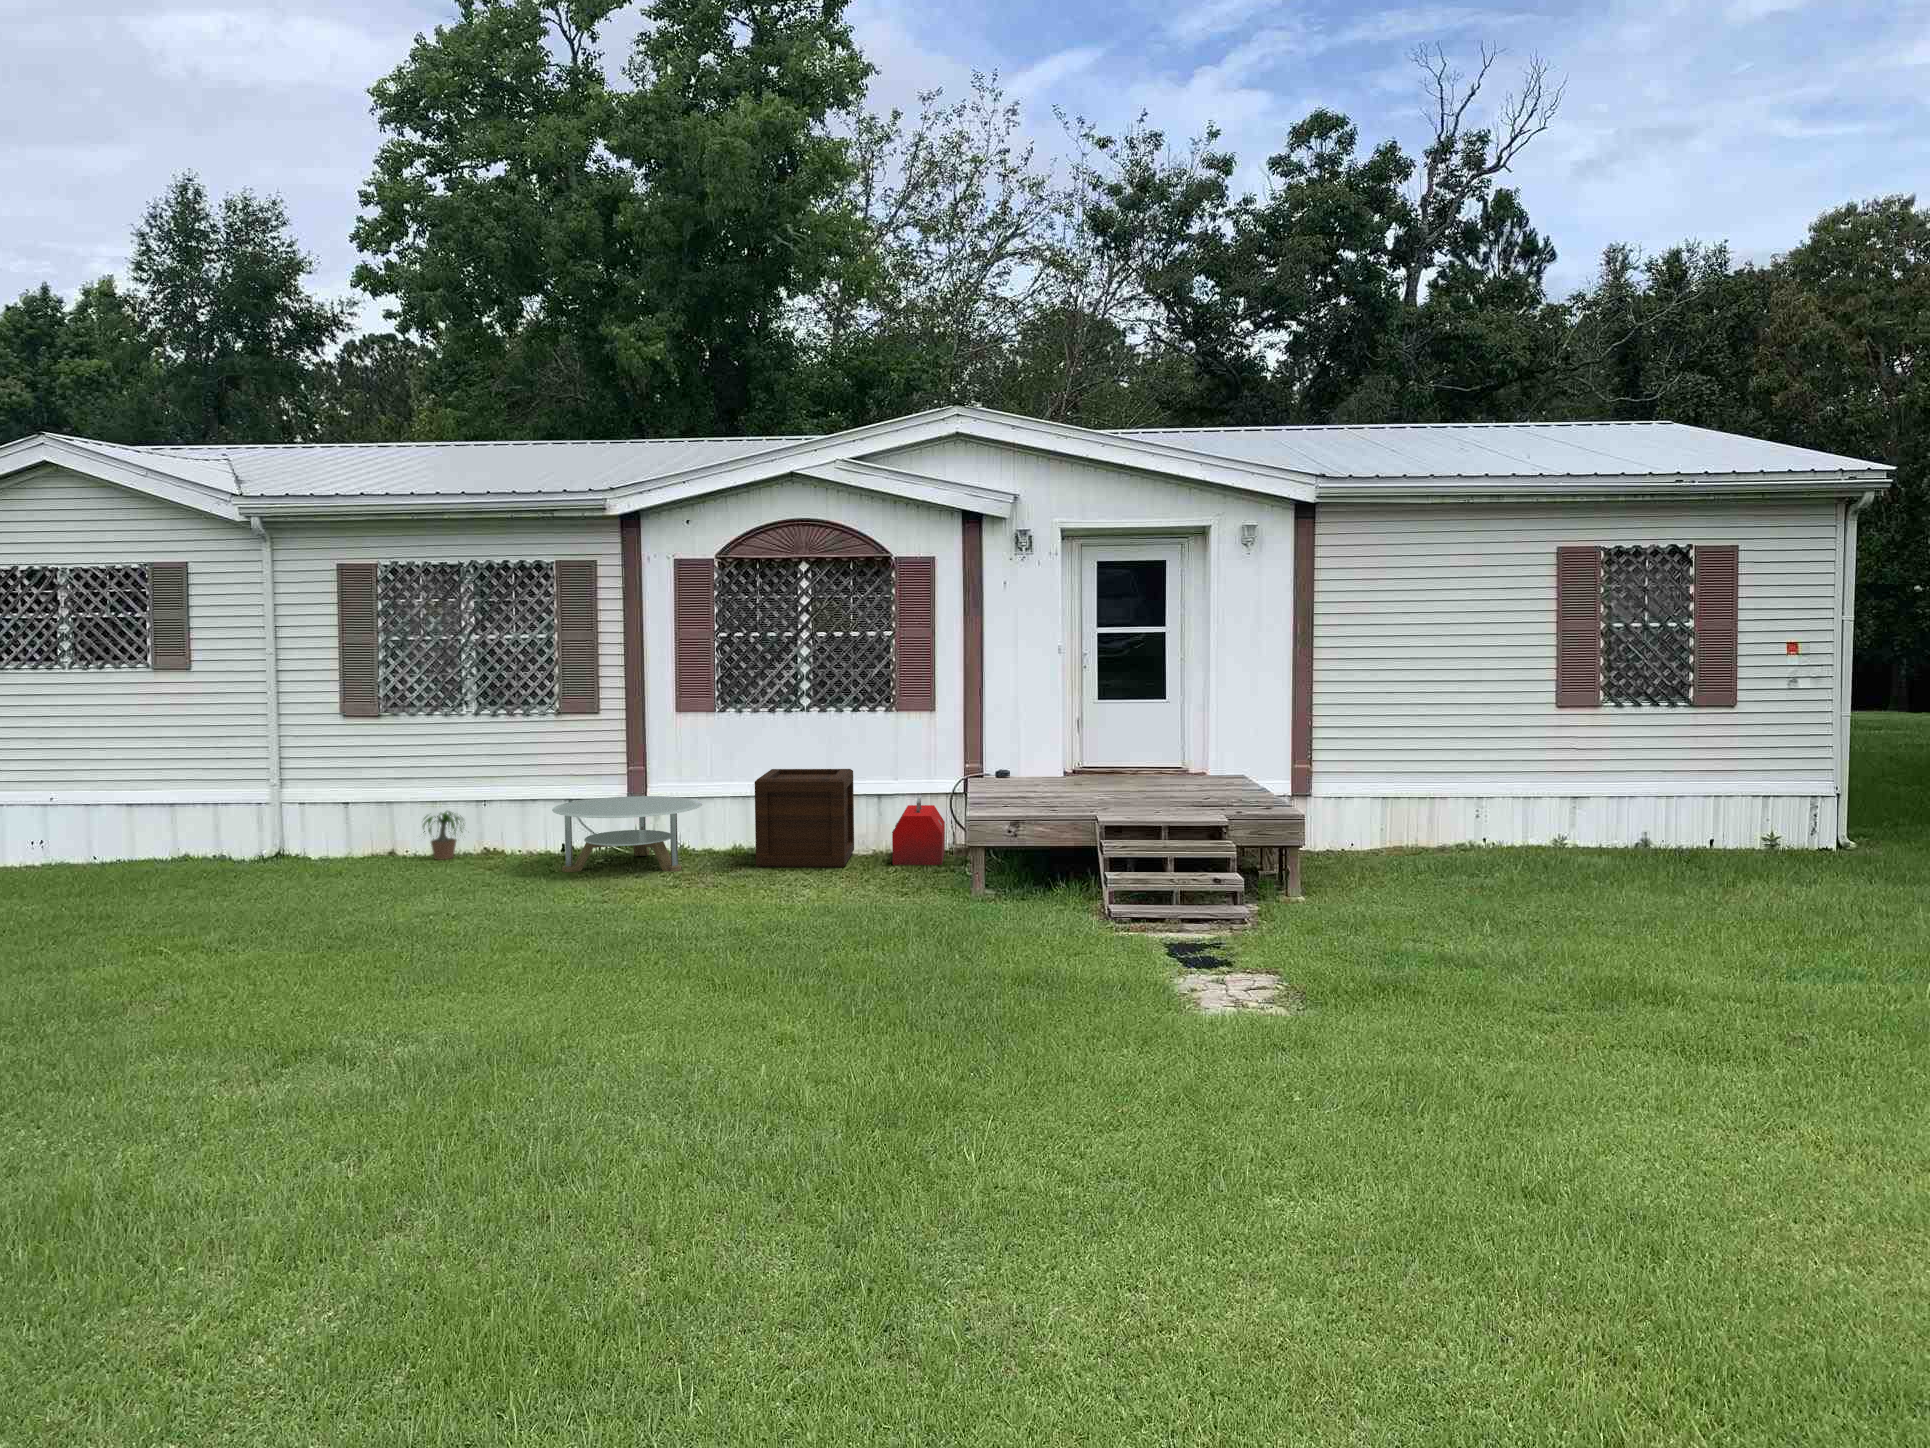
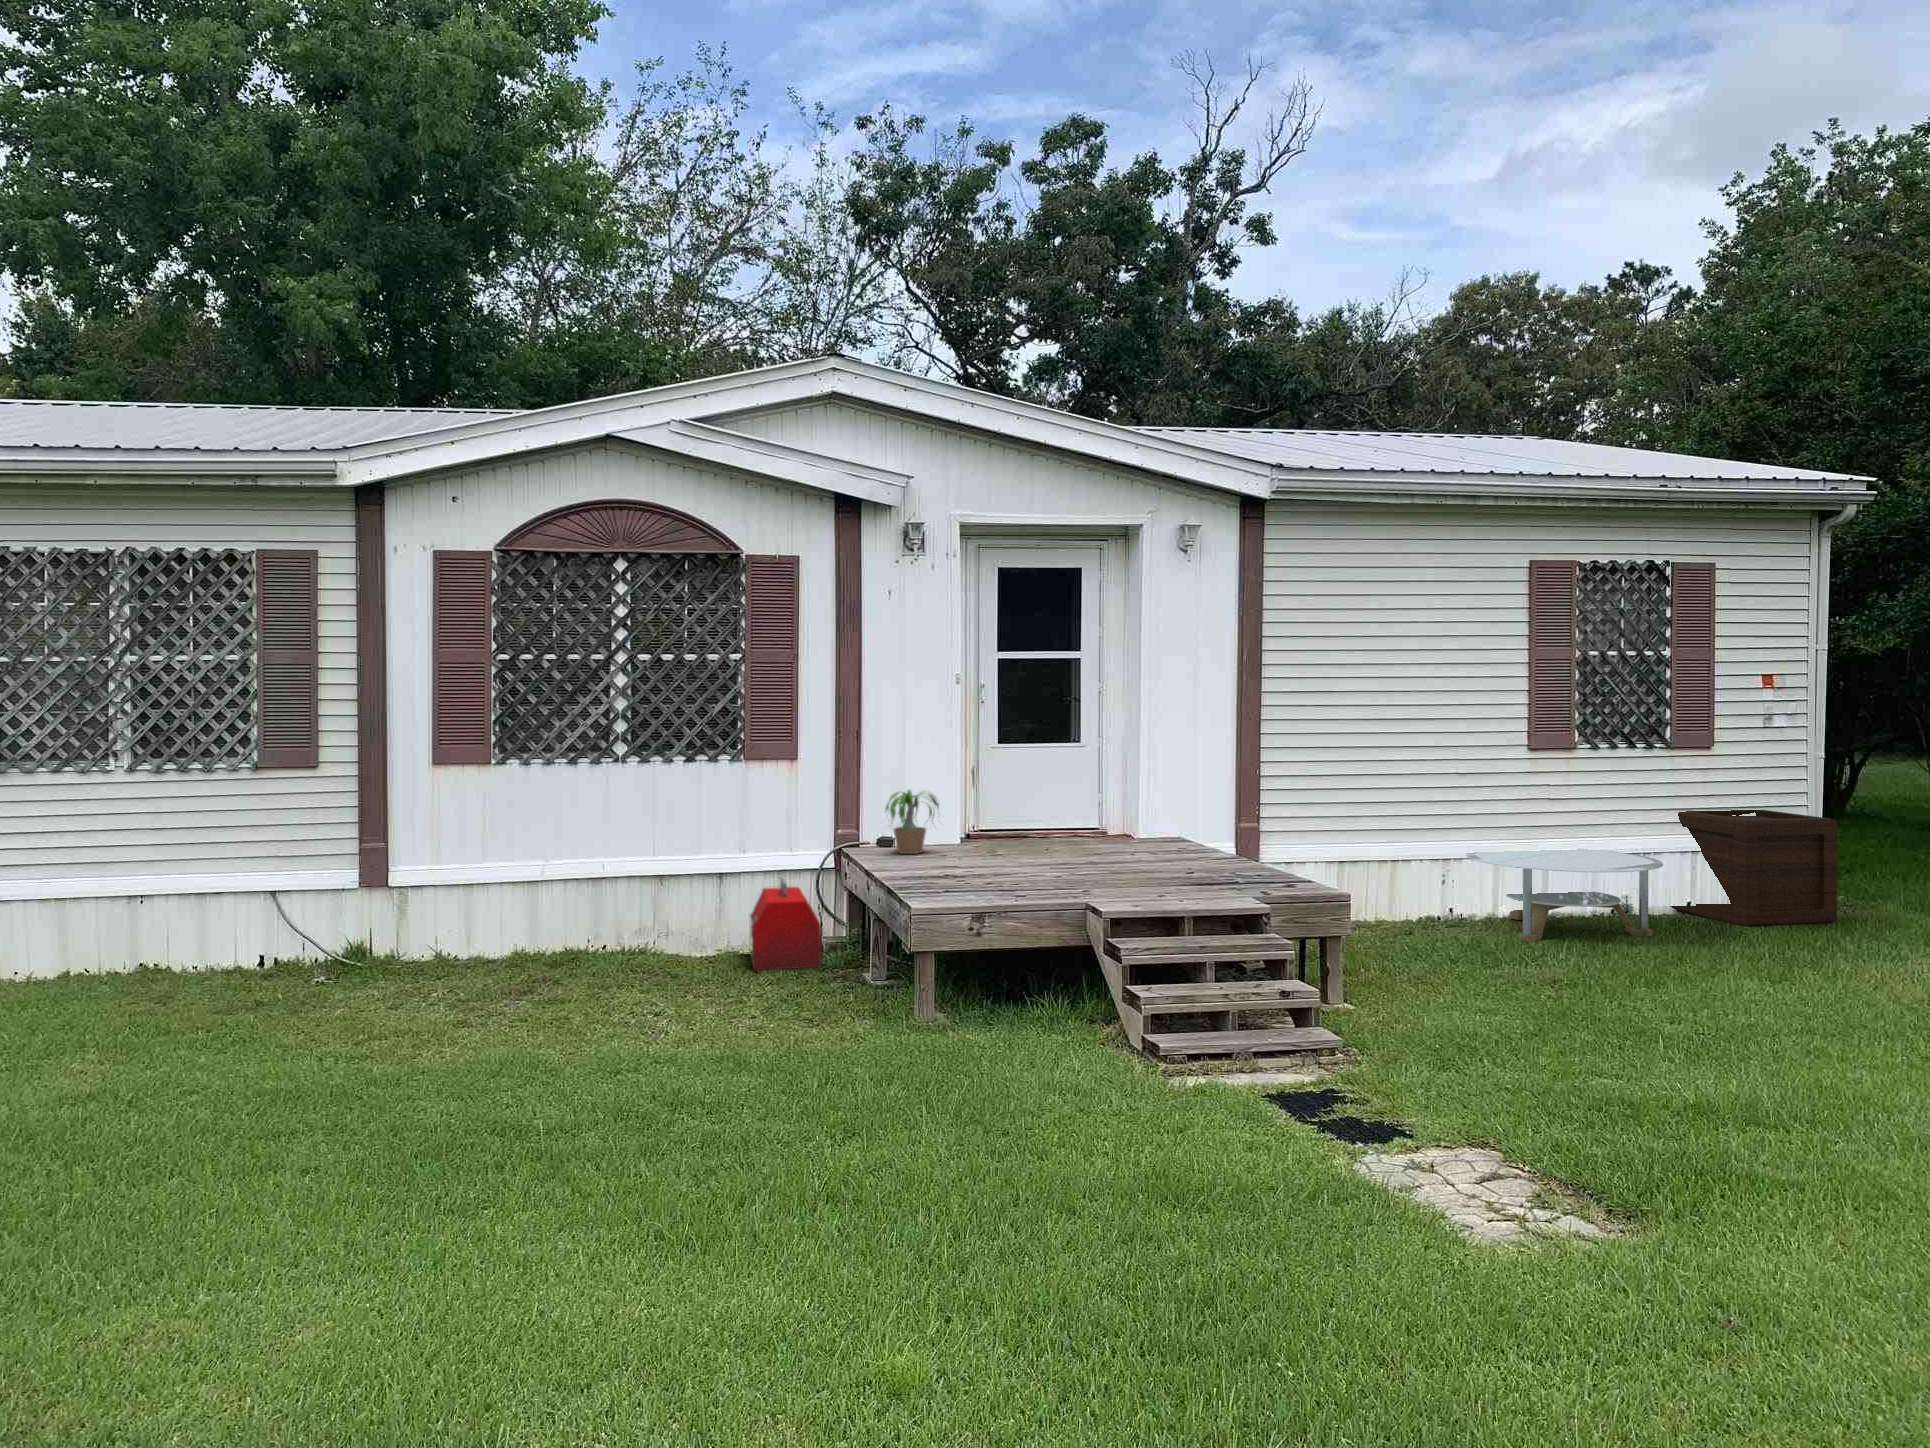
wooden crate: present [755,769,854,868] -> present [1670,809,1837,926]
round table: present [552,796,702,872] -> present [1466,849,1663,941]
potted plant: present [422,811,464,860] -> present [886,790,939,854]

